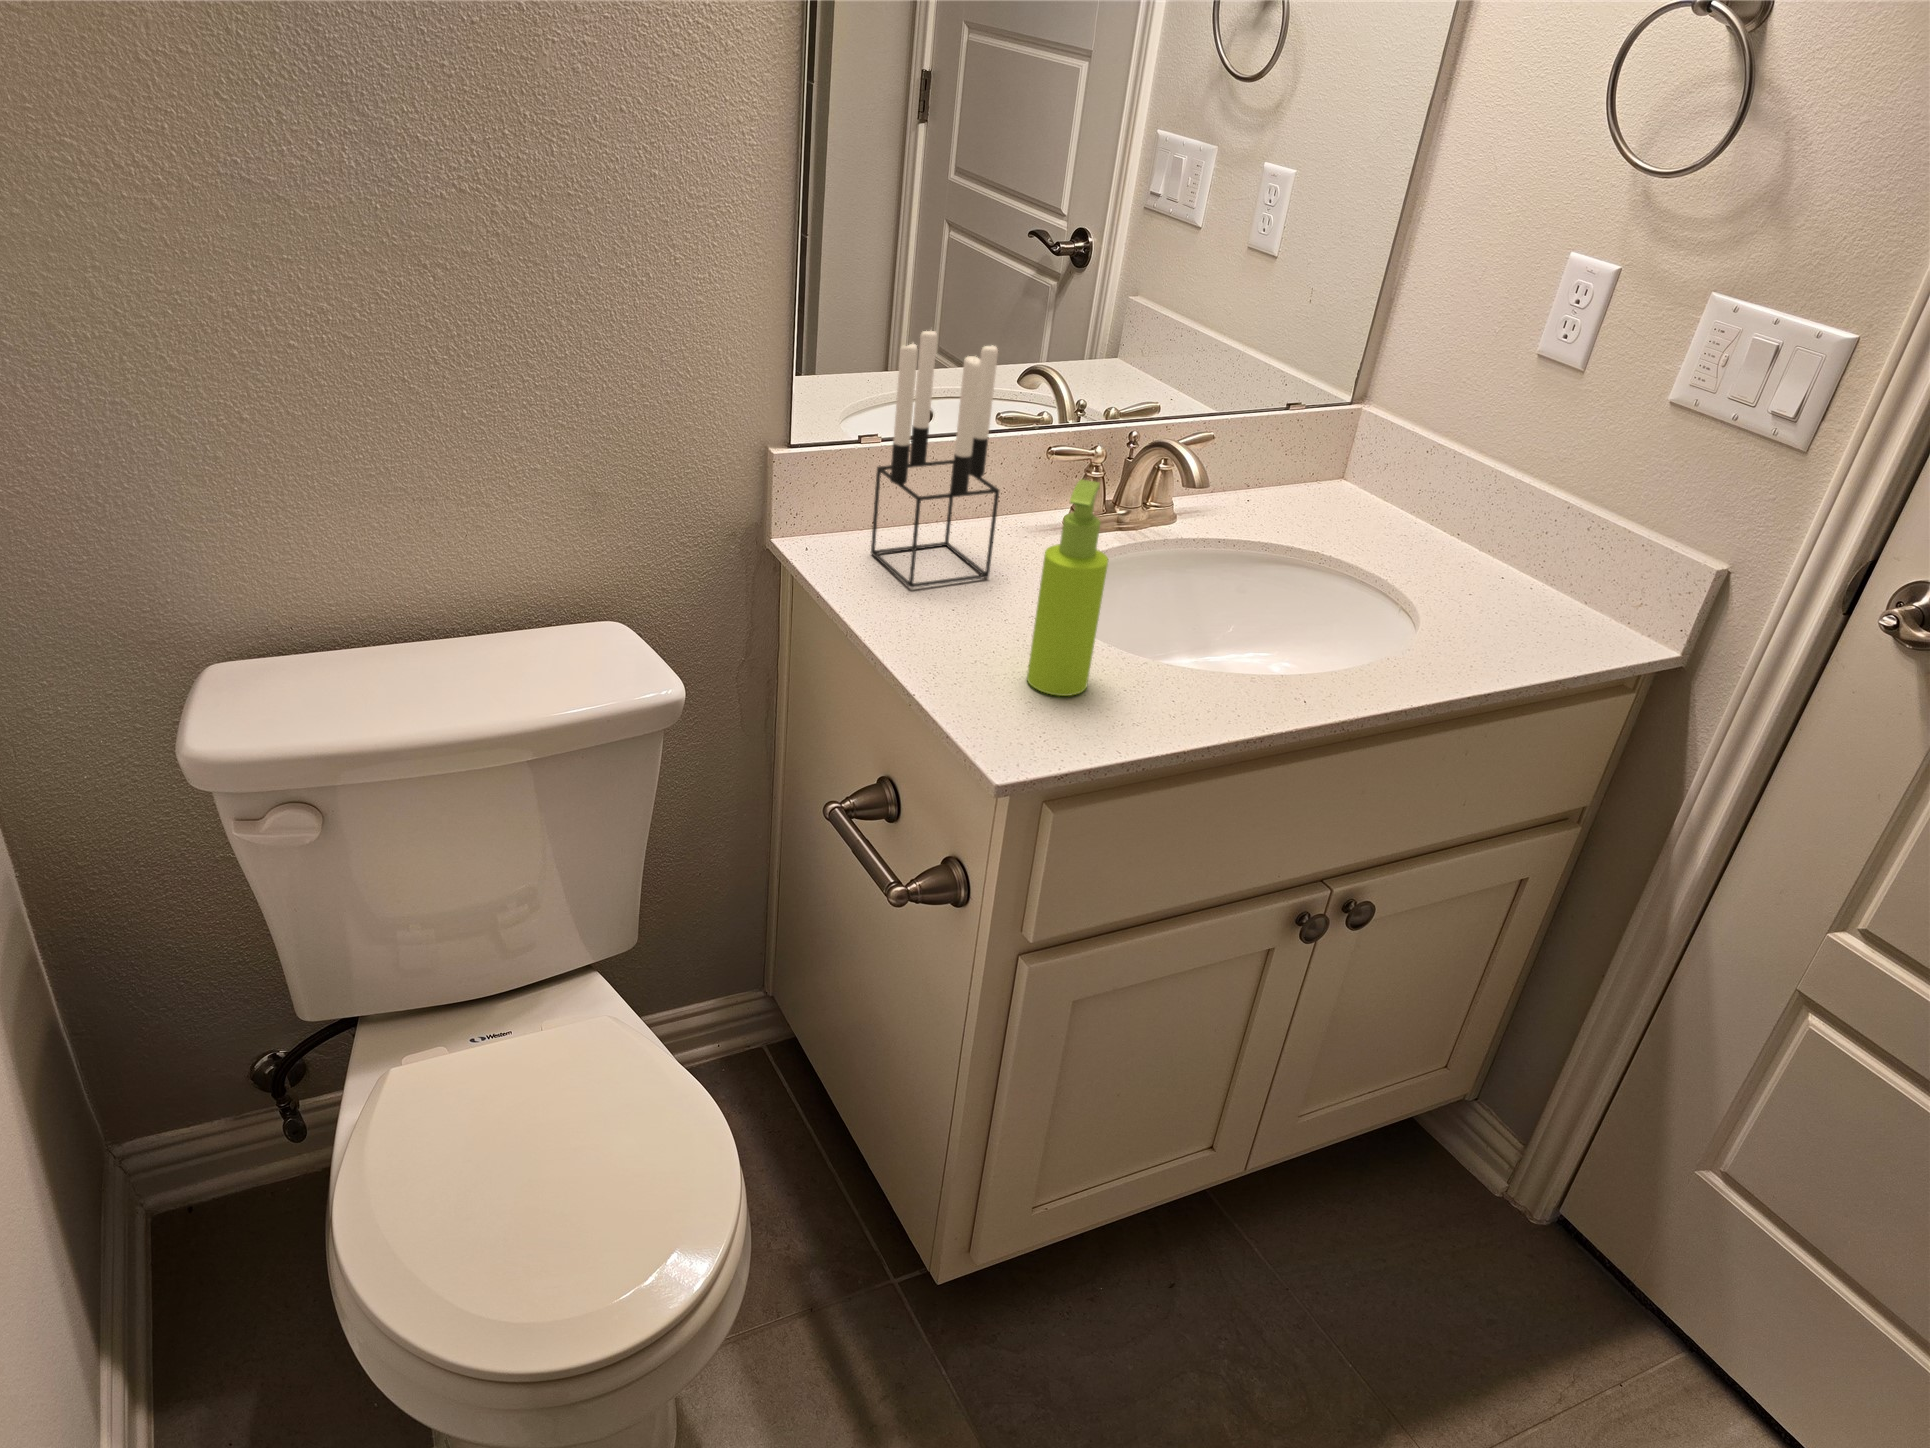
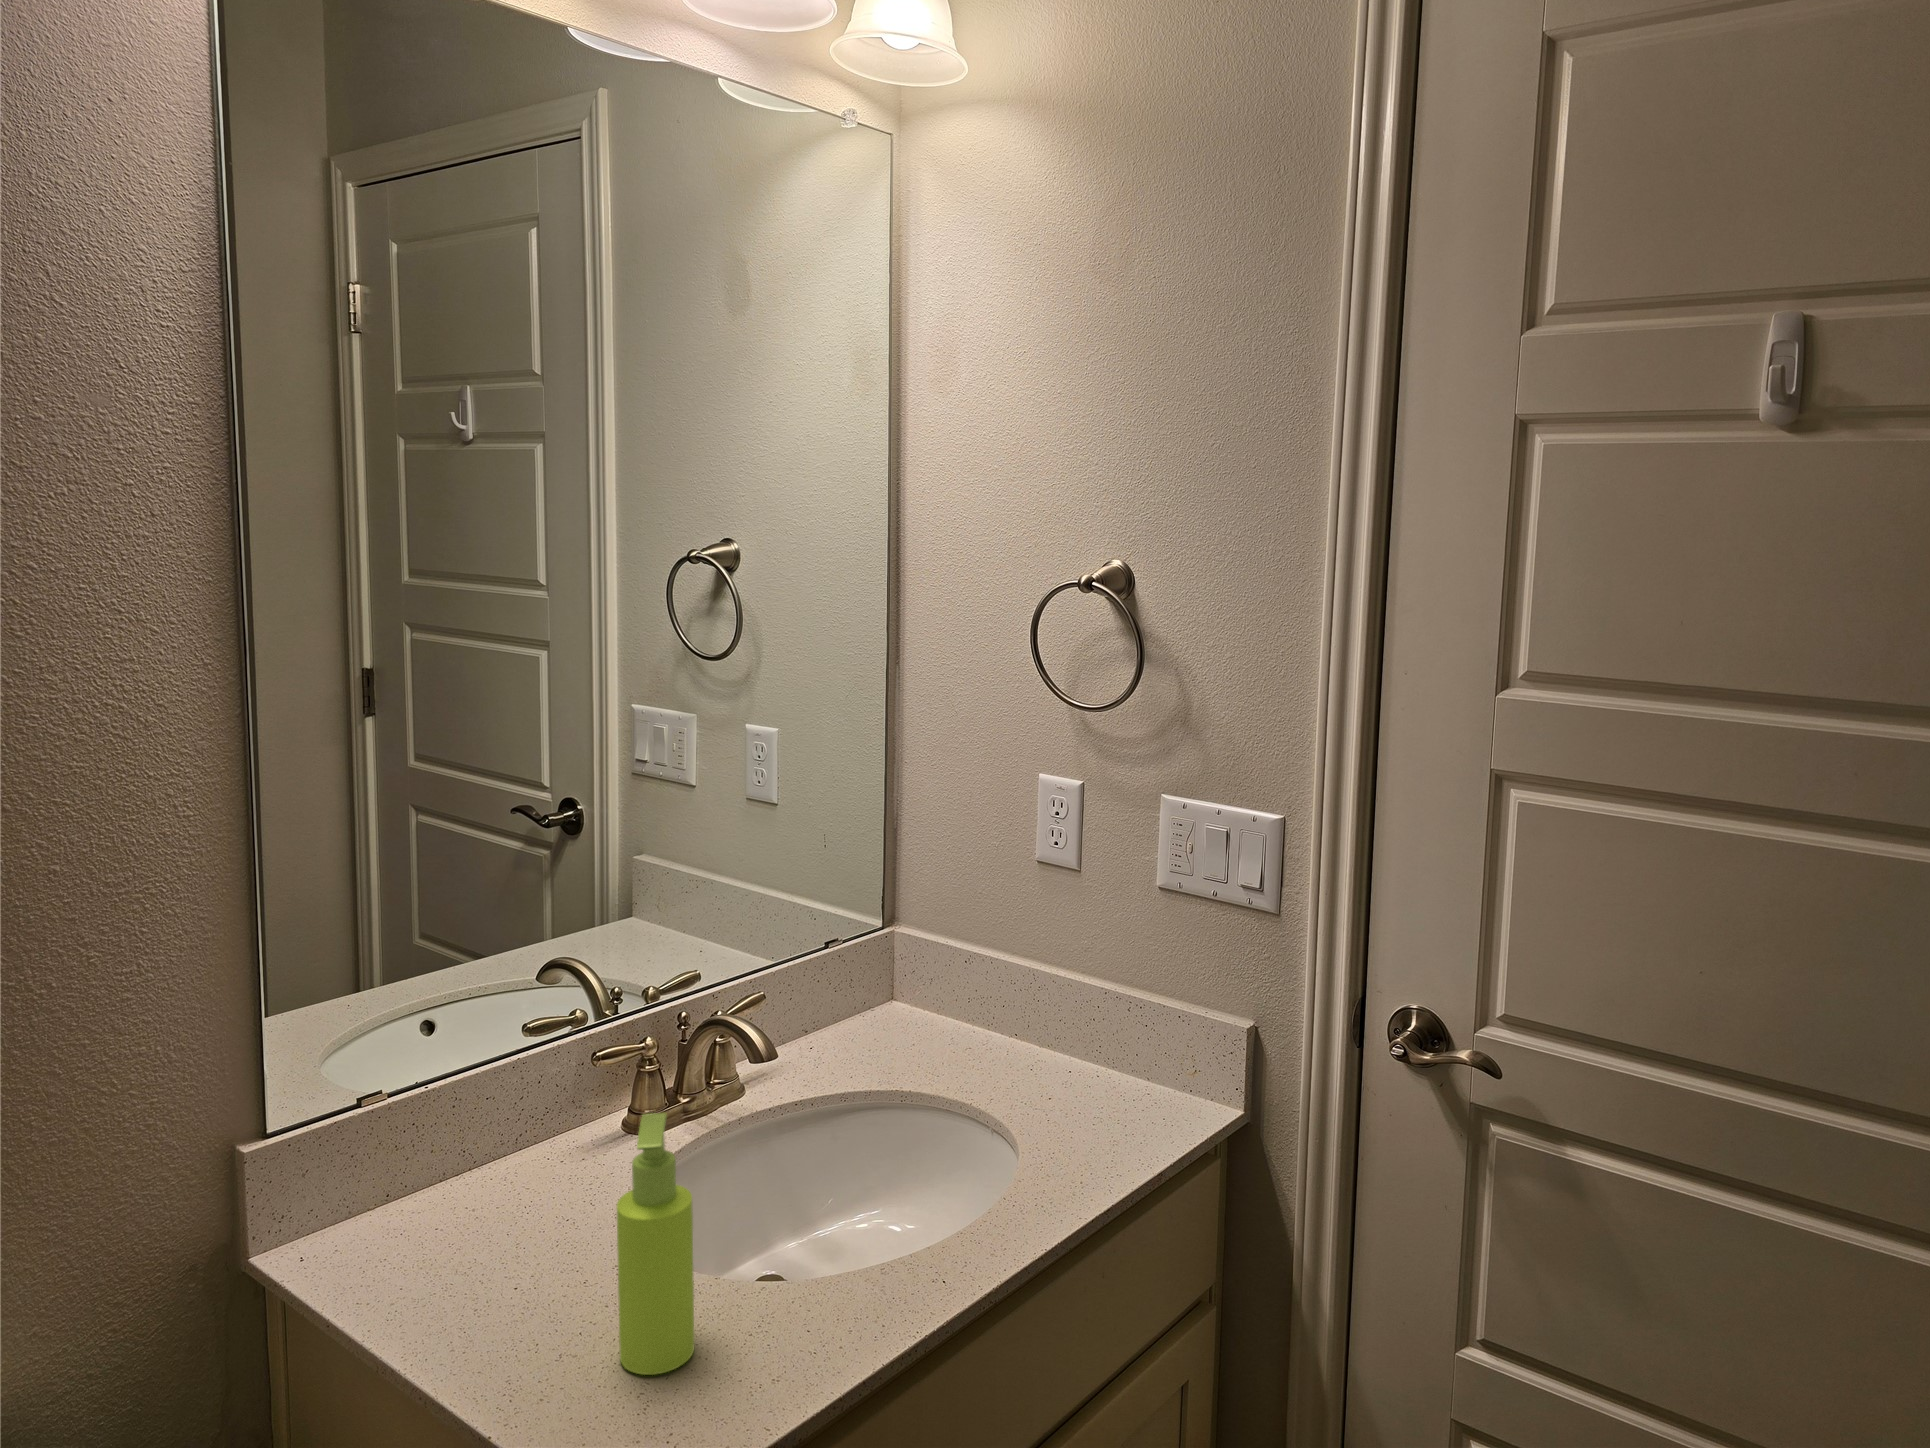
candle holder: present [871,331,999,588] -> none [388,966,548,1275]

